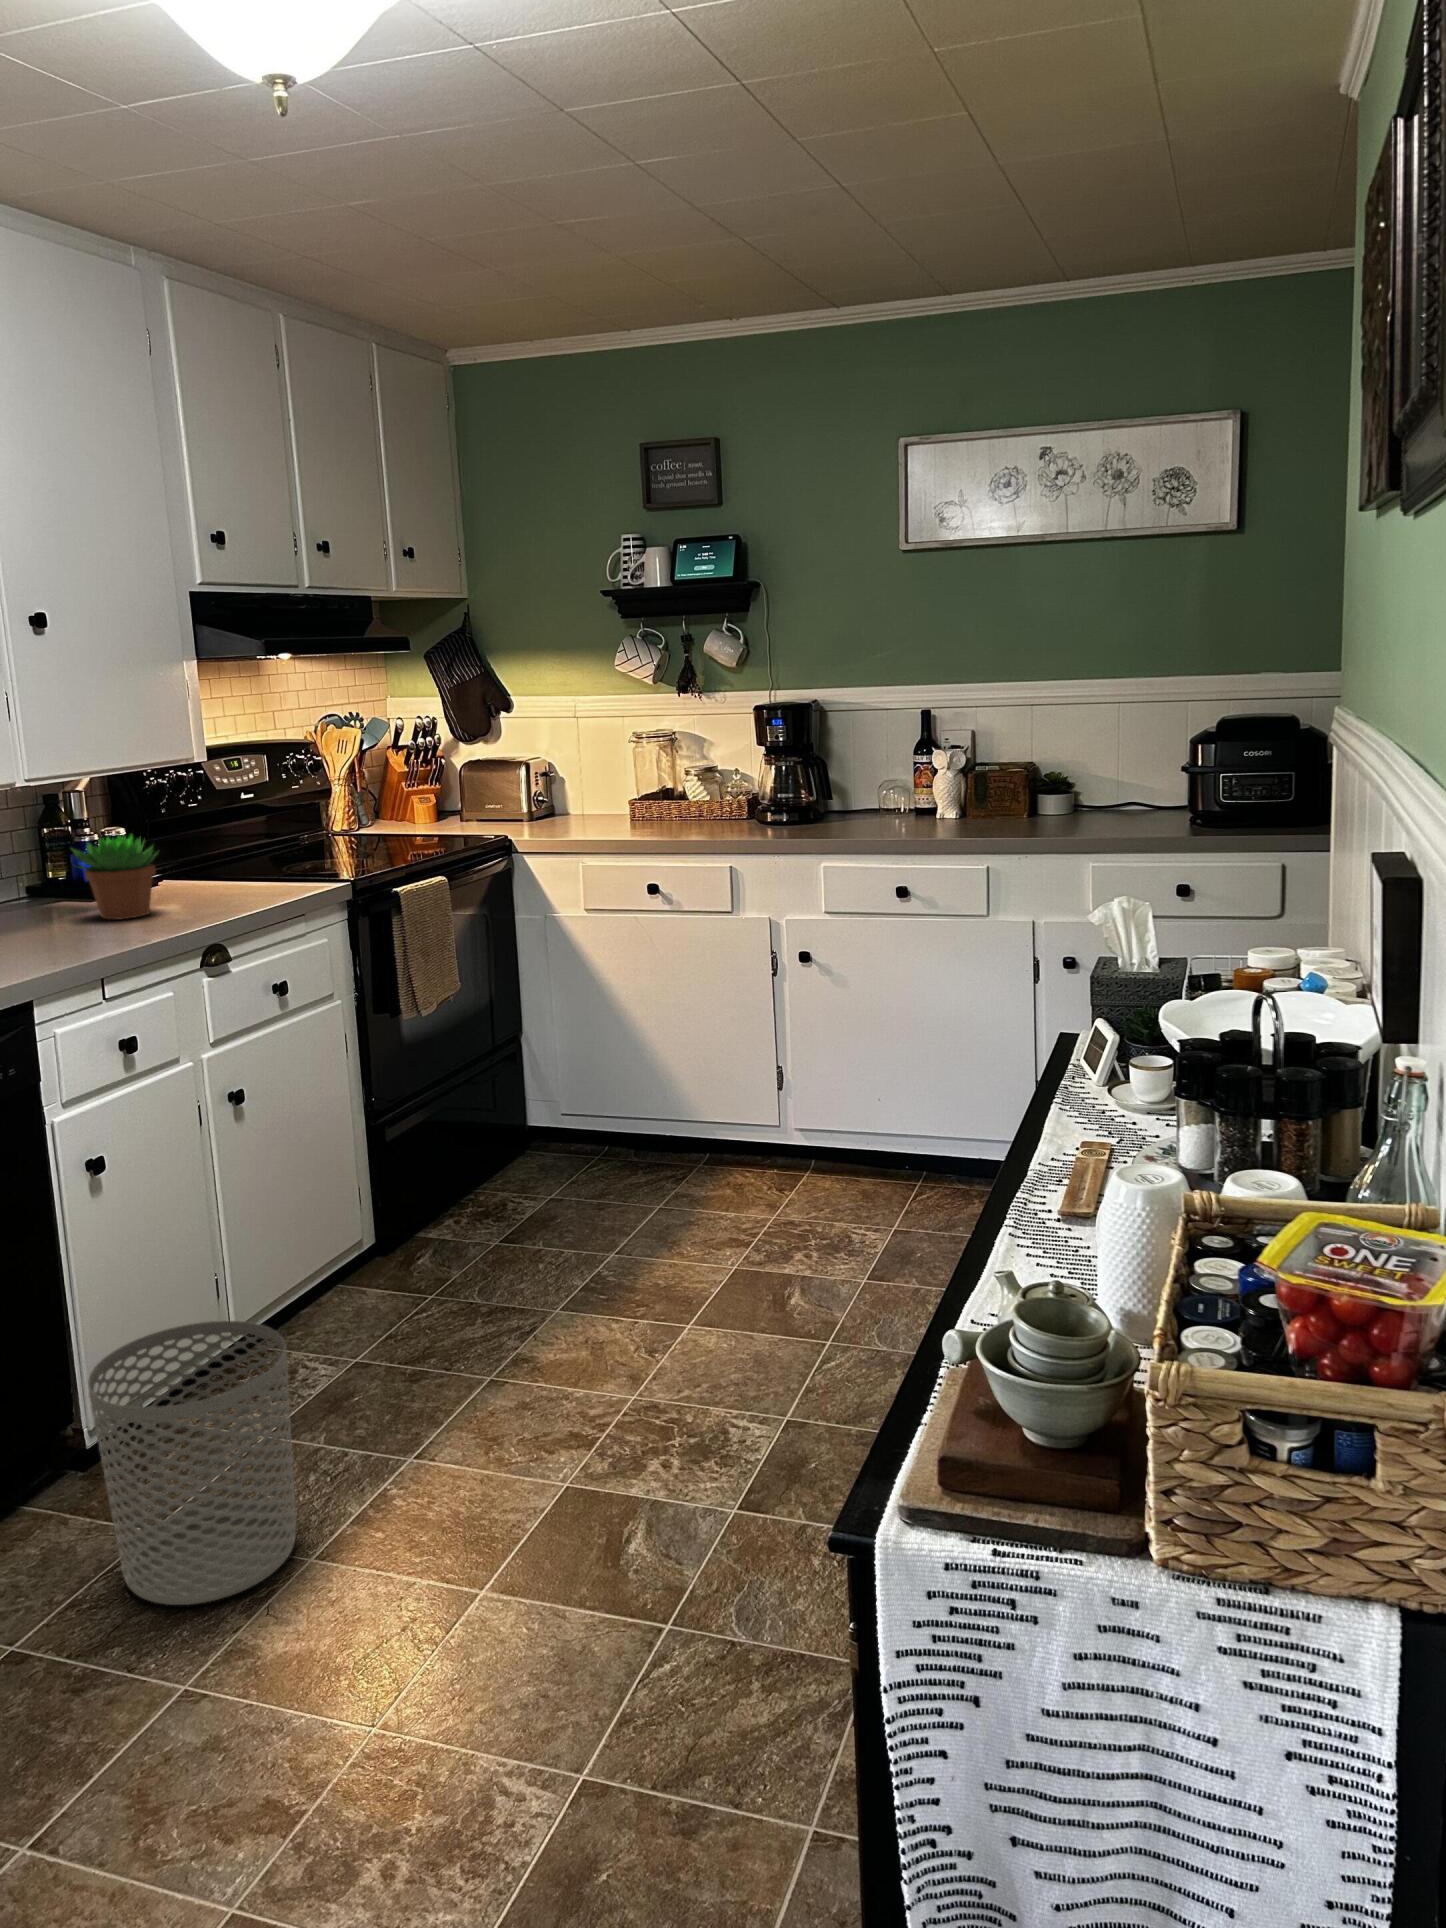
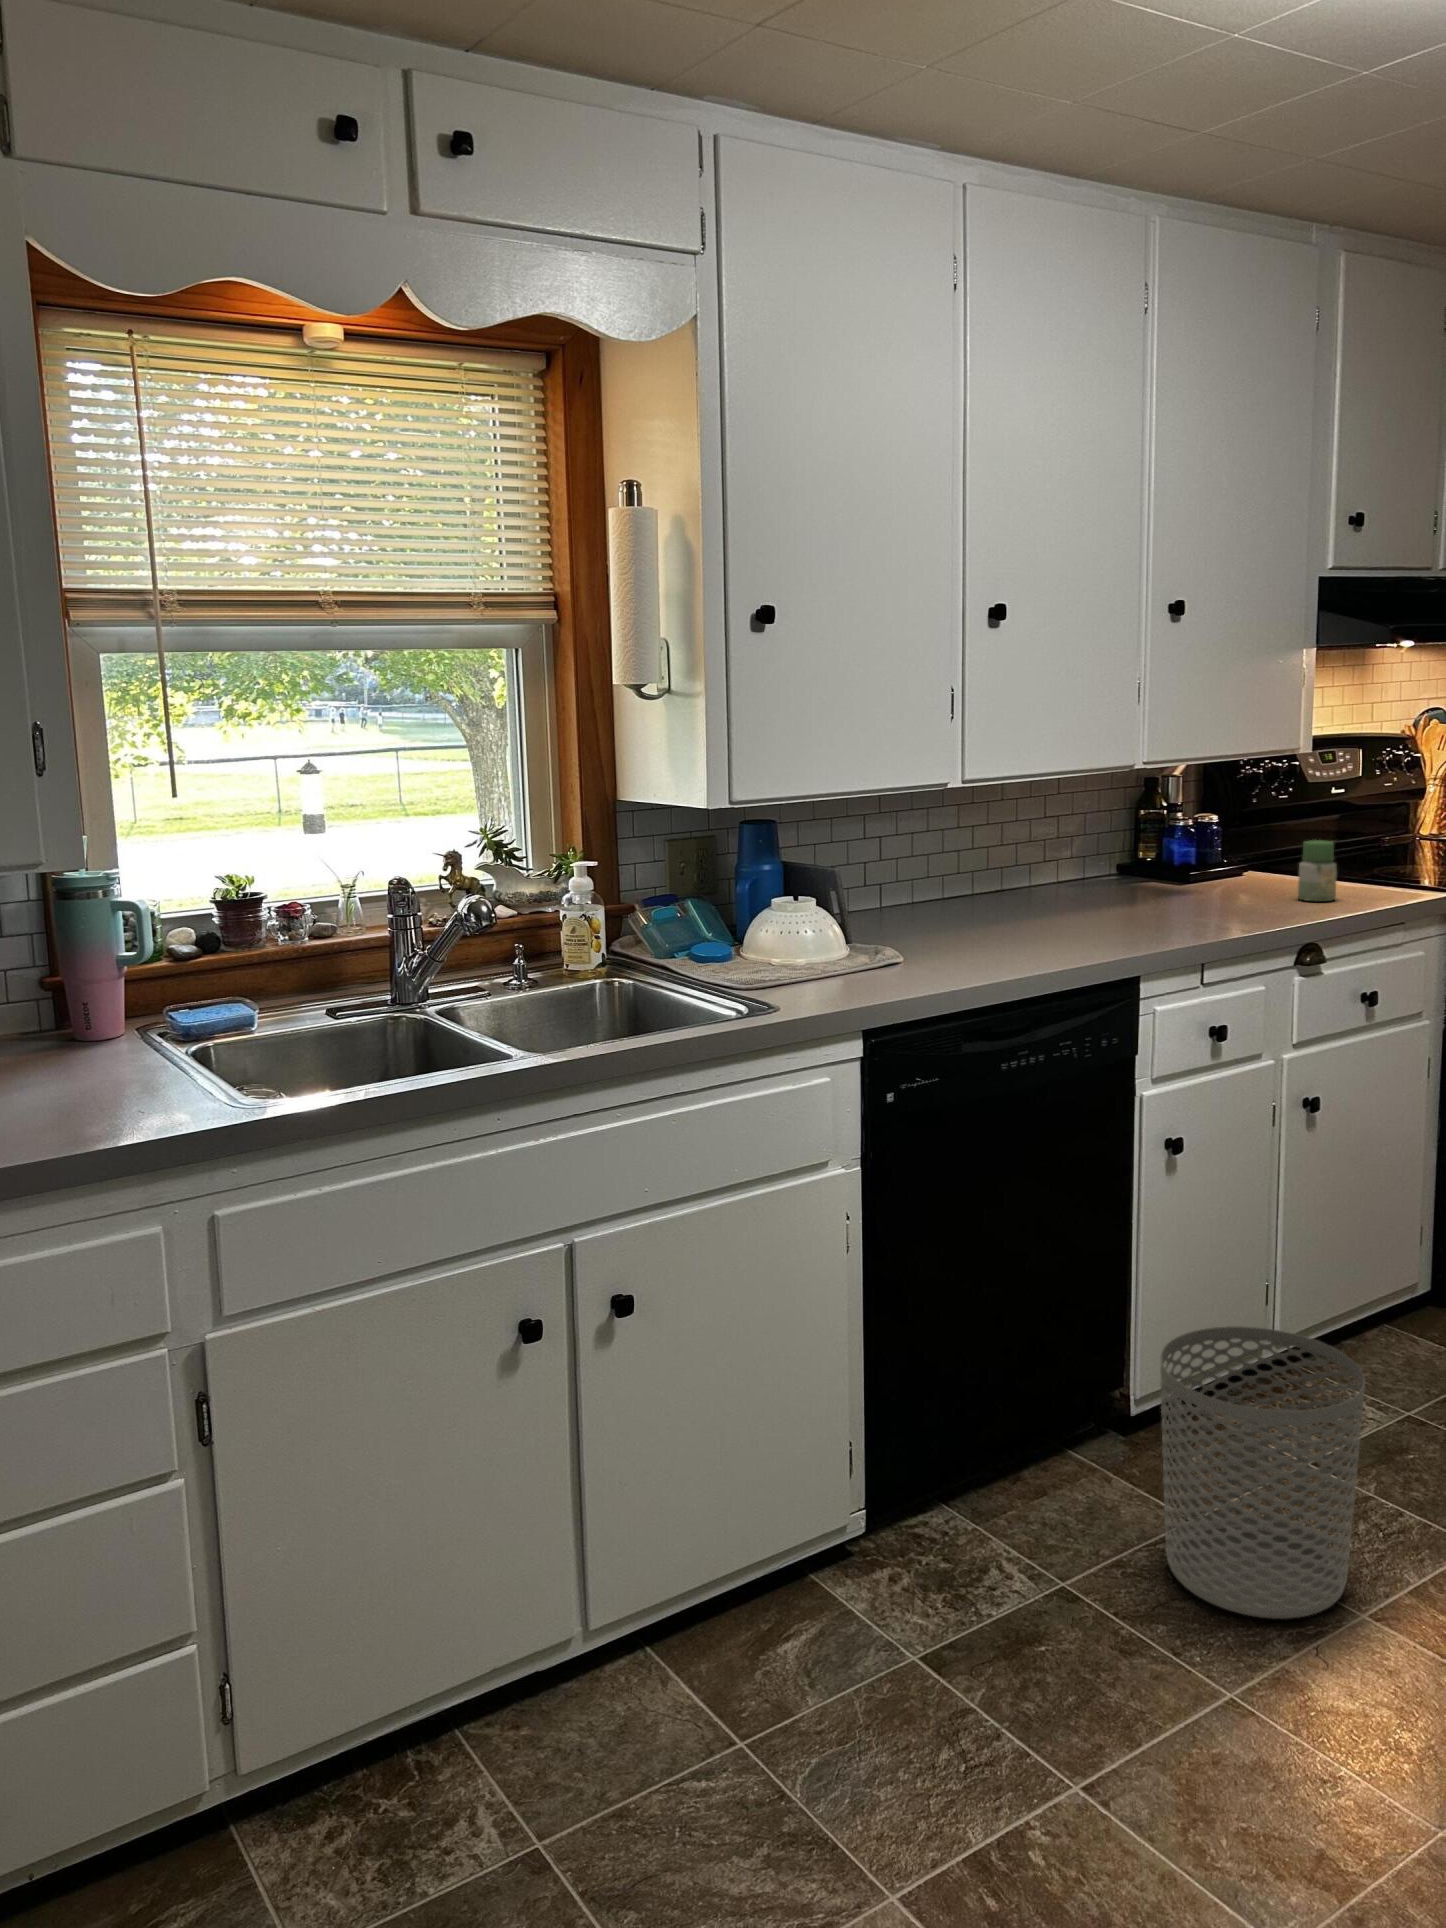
succulent plant: present [70,835,158,919] -> none [1174,818,1264,906]
jar: none [200,846,239,905] -> present [1298,840,1337,901]

